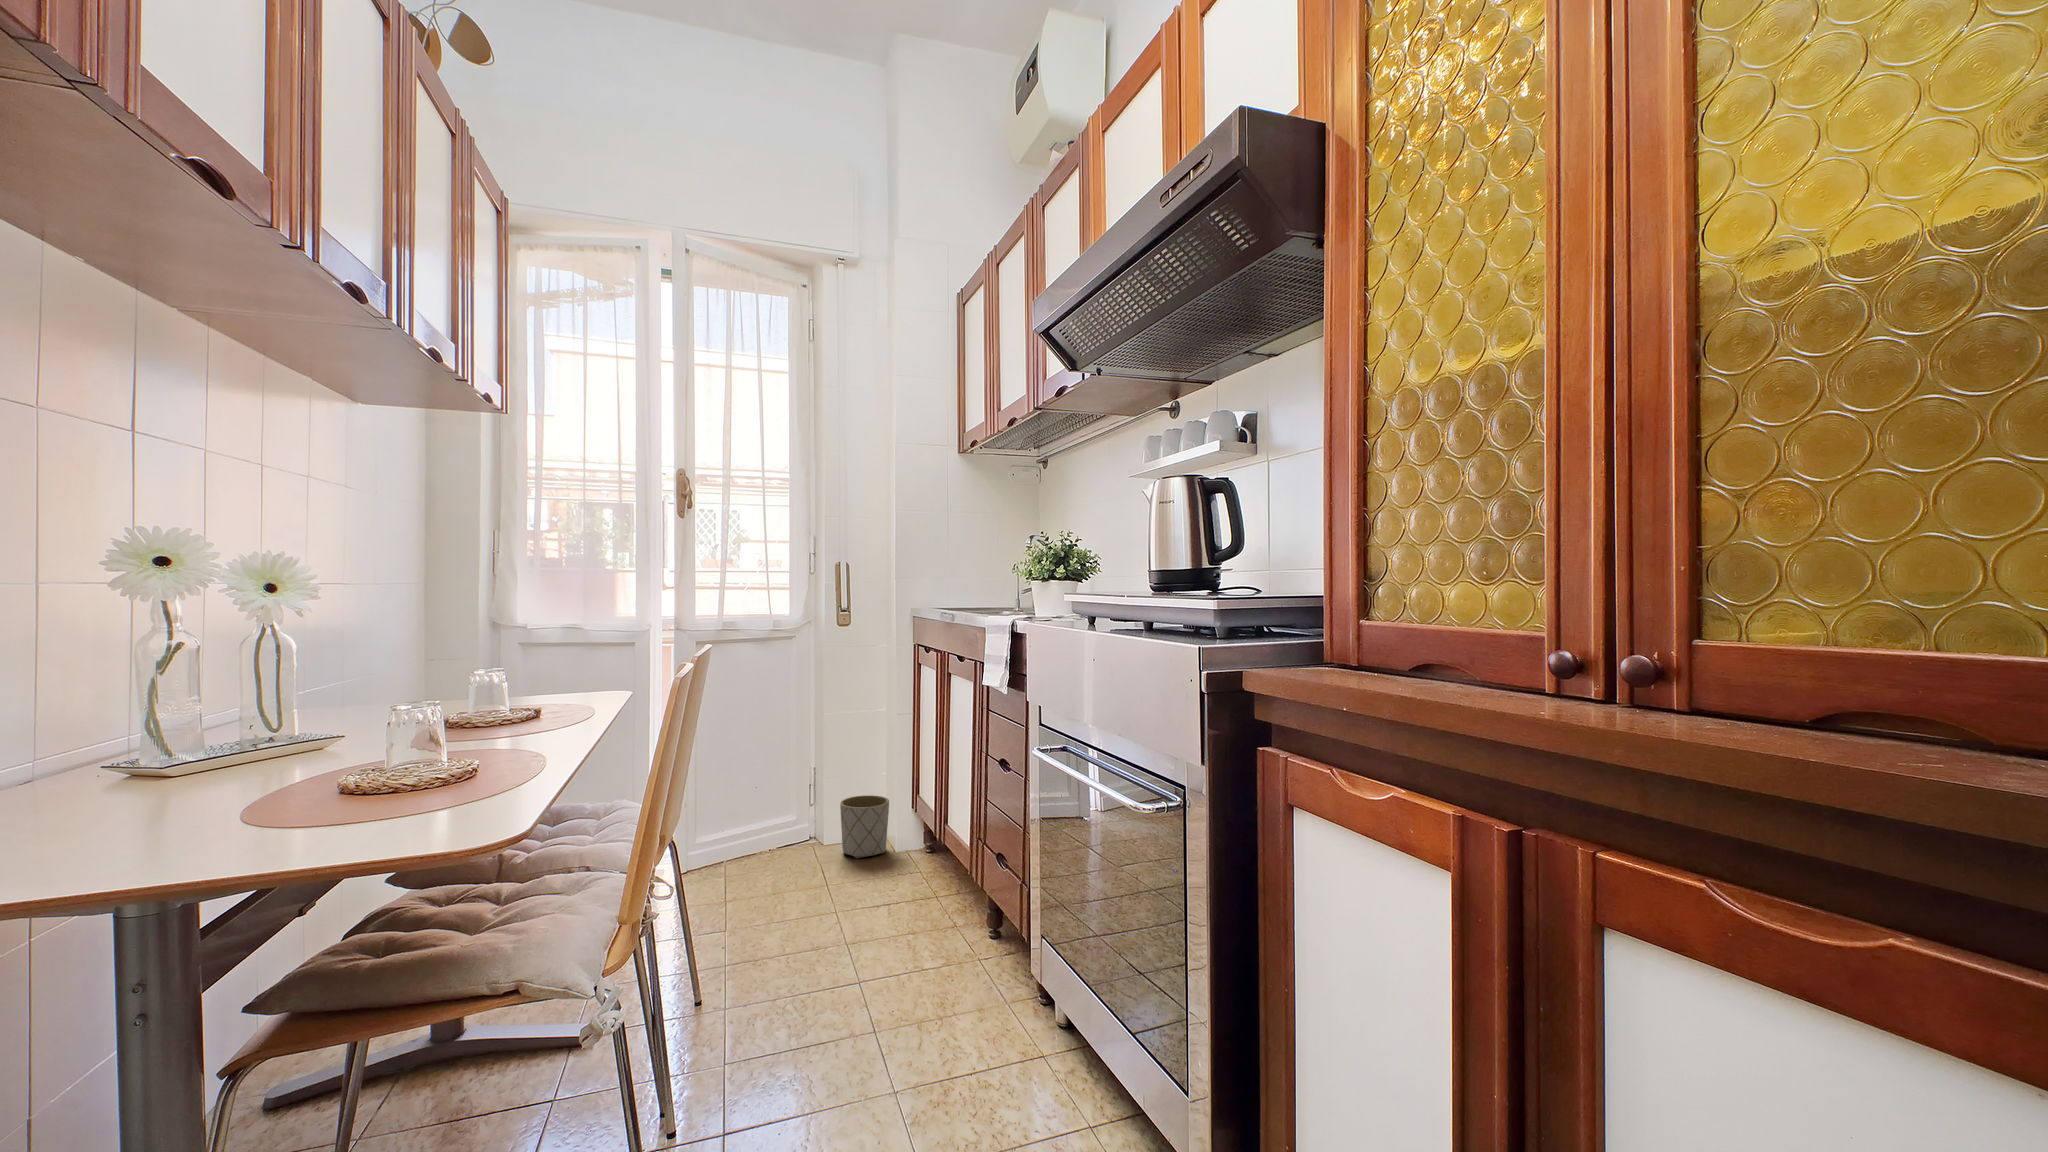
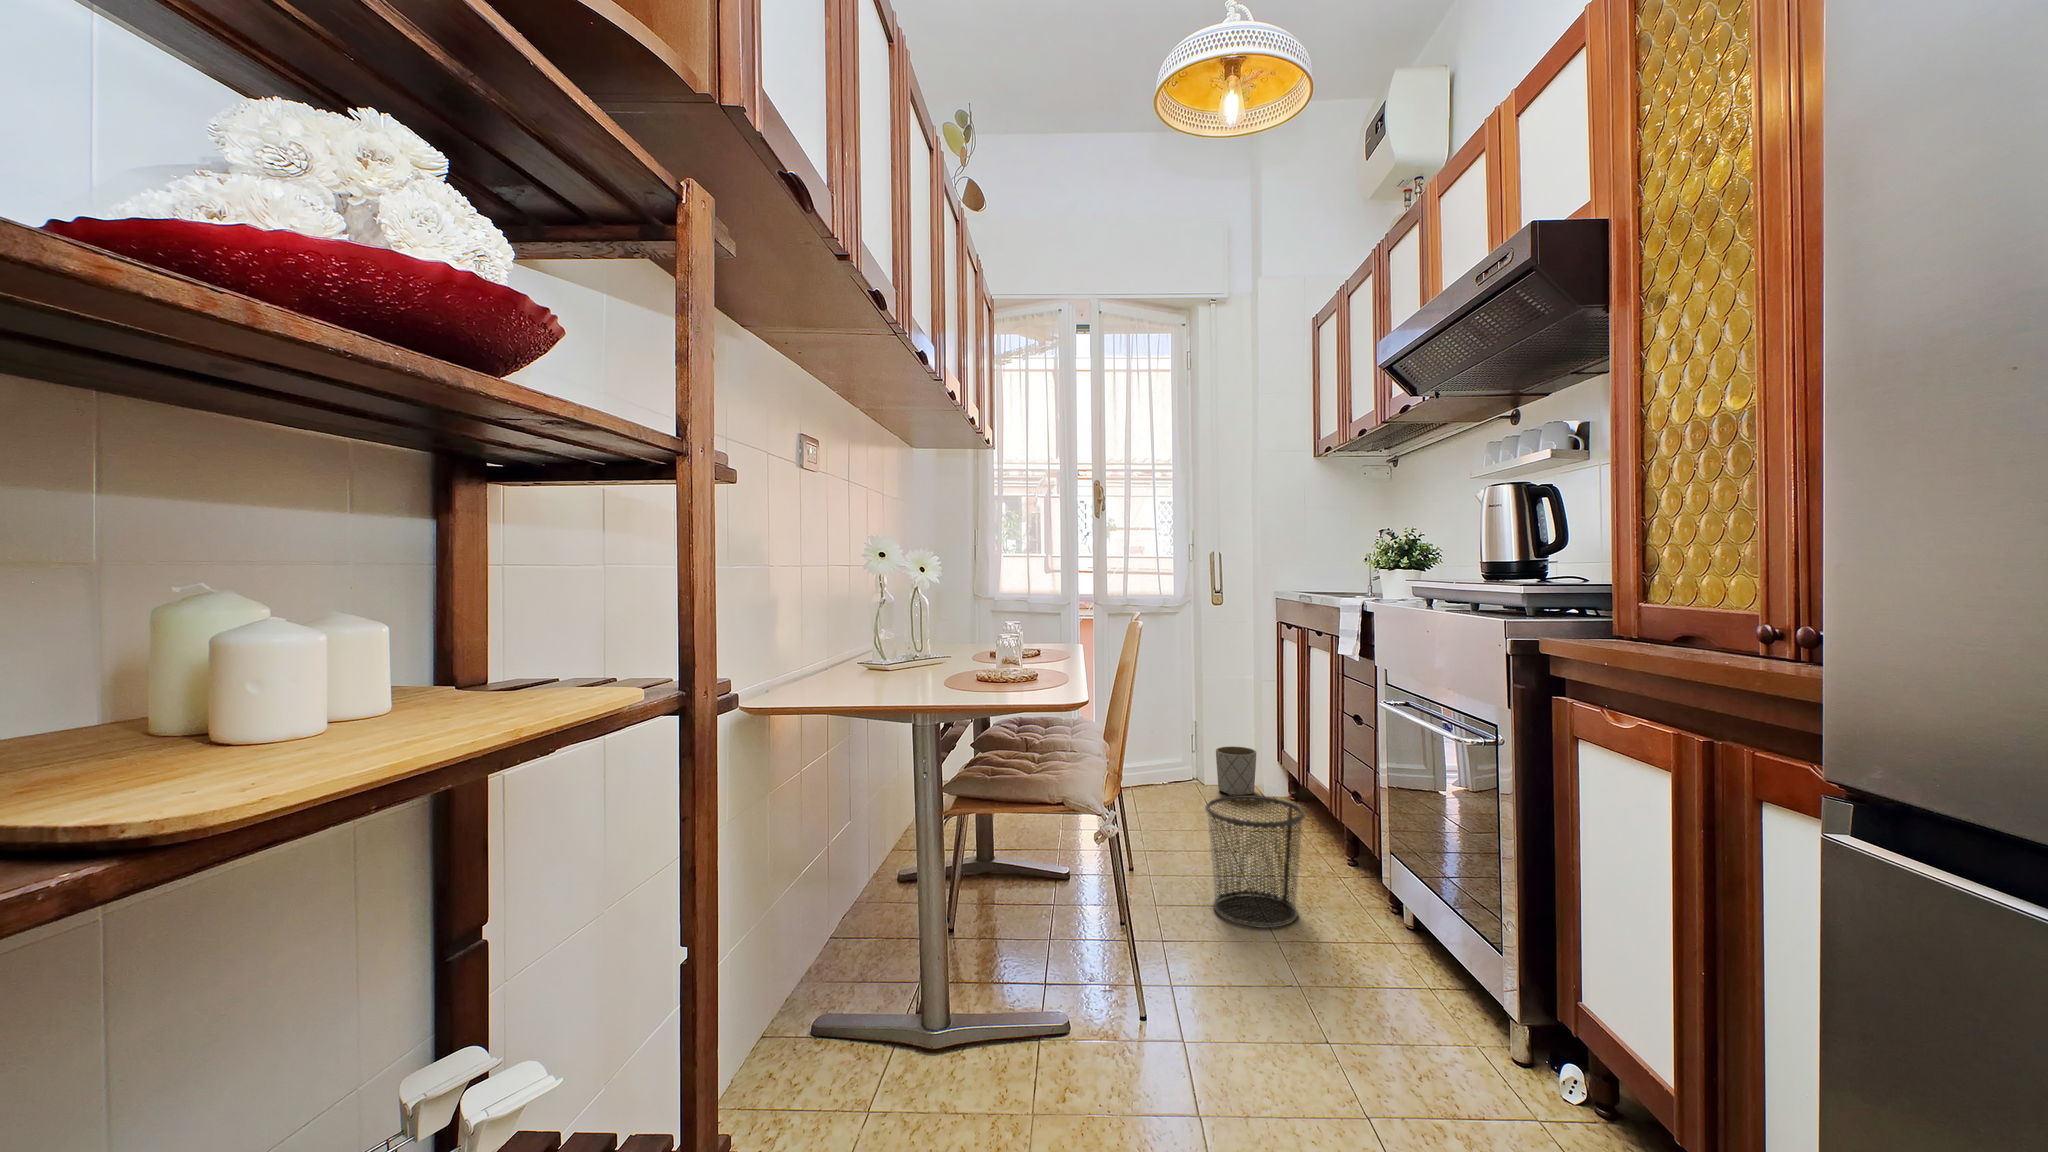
waste bin: none [804,882,940,1081] -> present [1205,795,1305,928]

